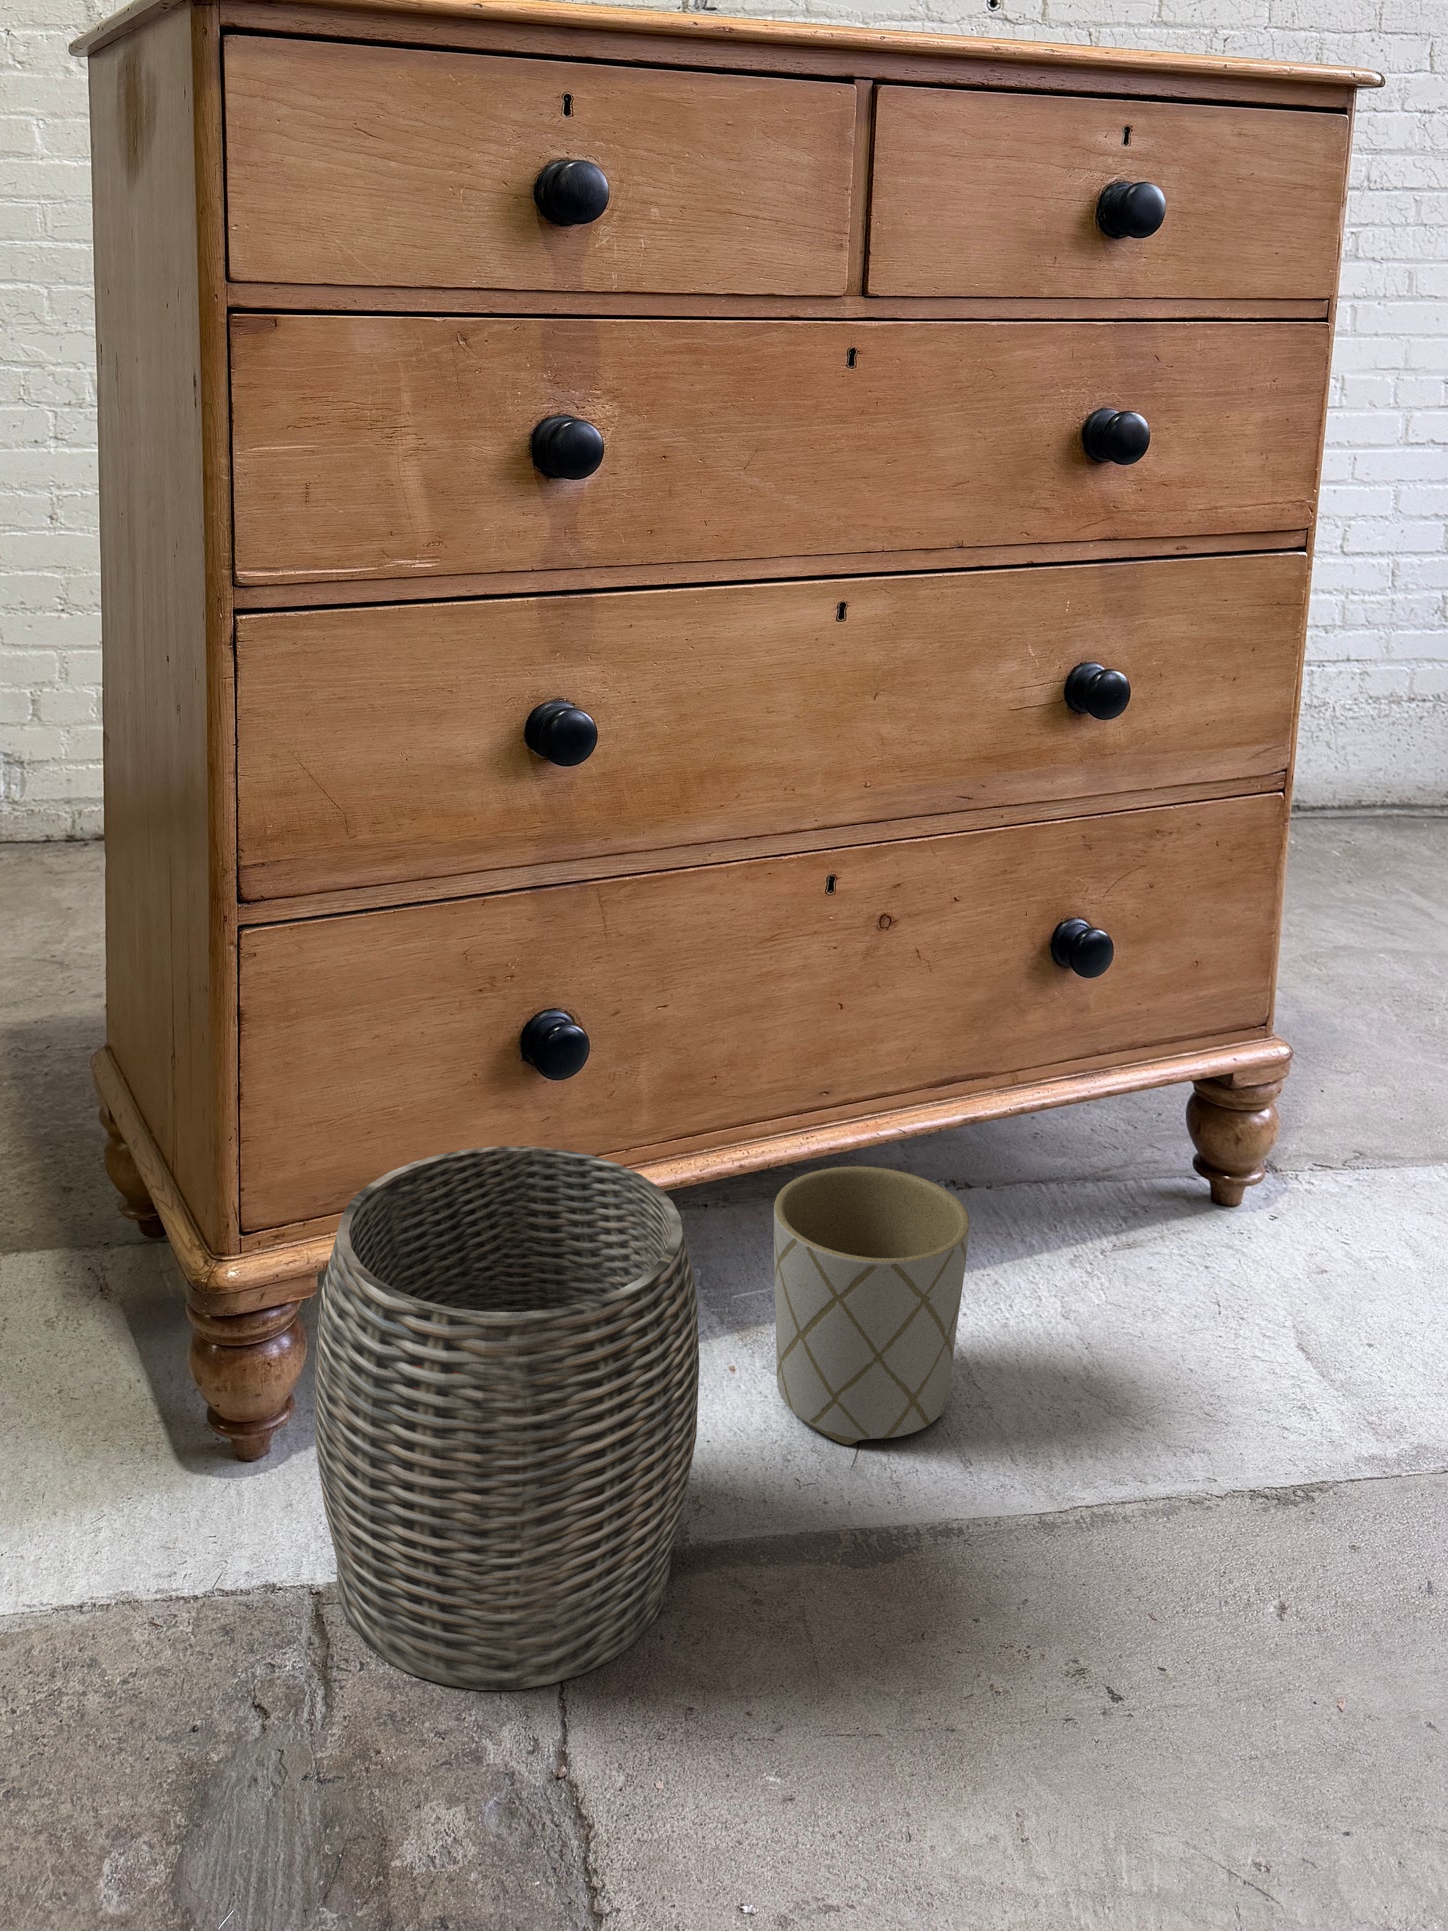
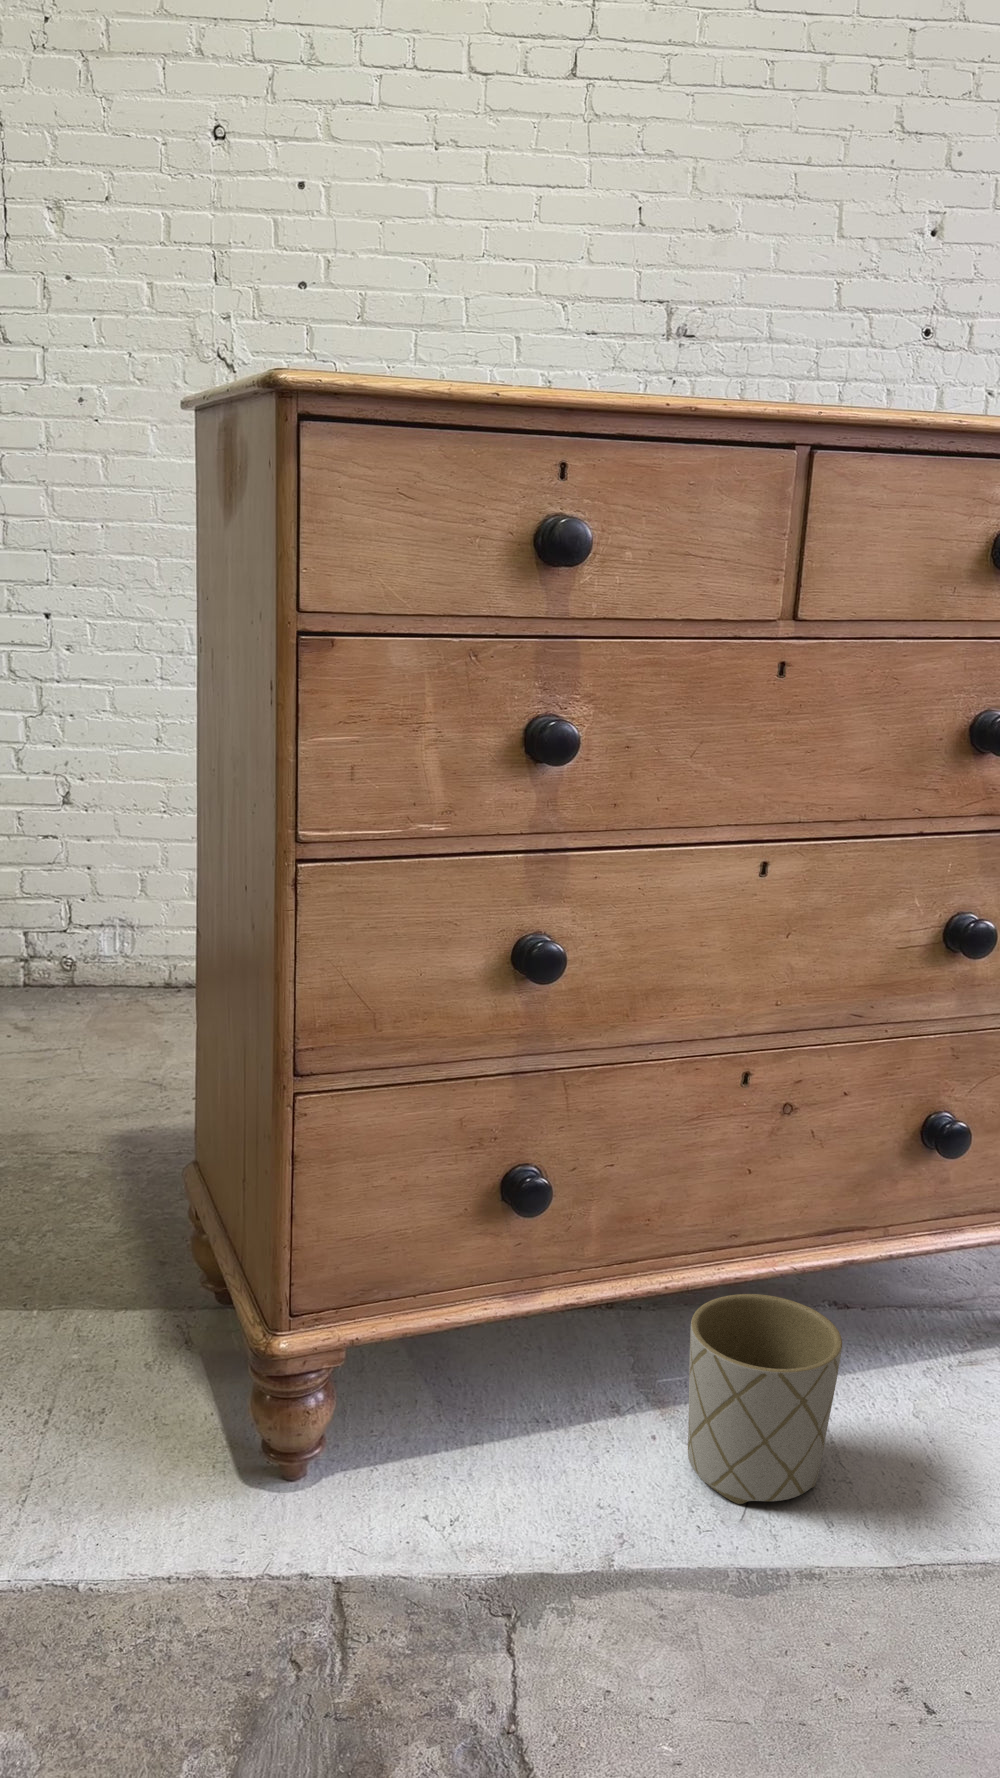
woven basket: present [315,1146,699,1690] -> none [340,1267,626,1665]

